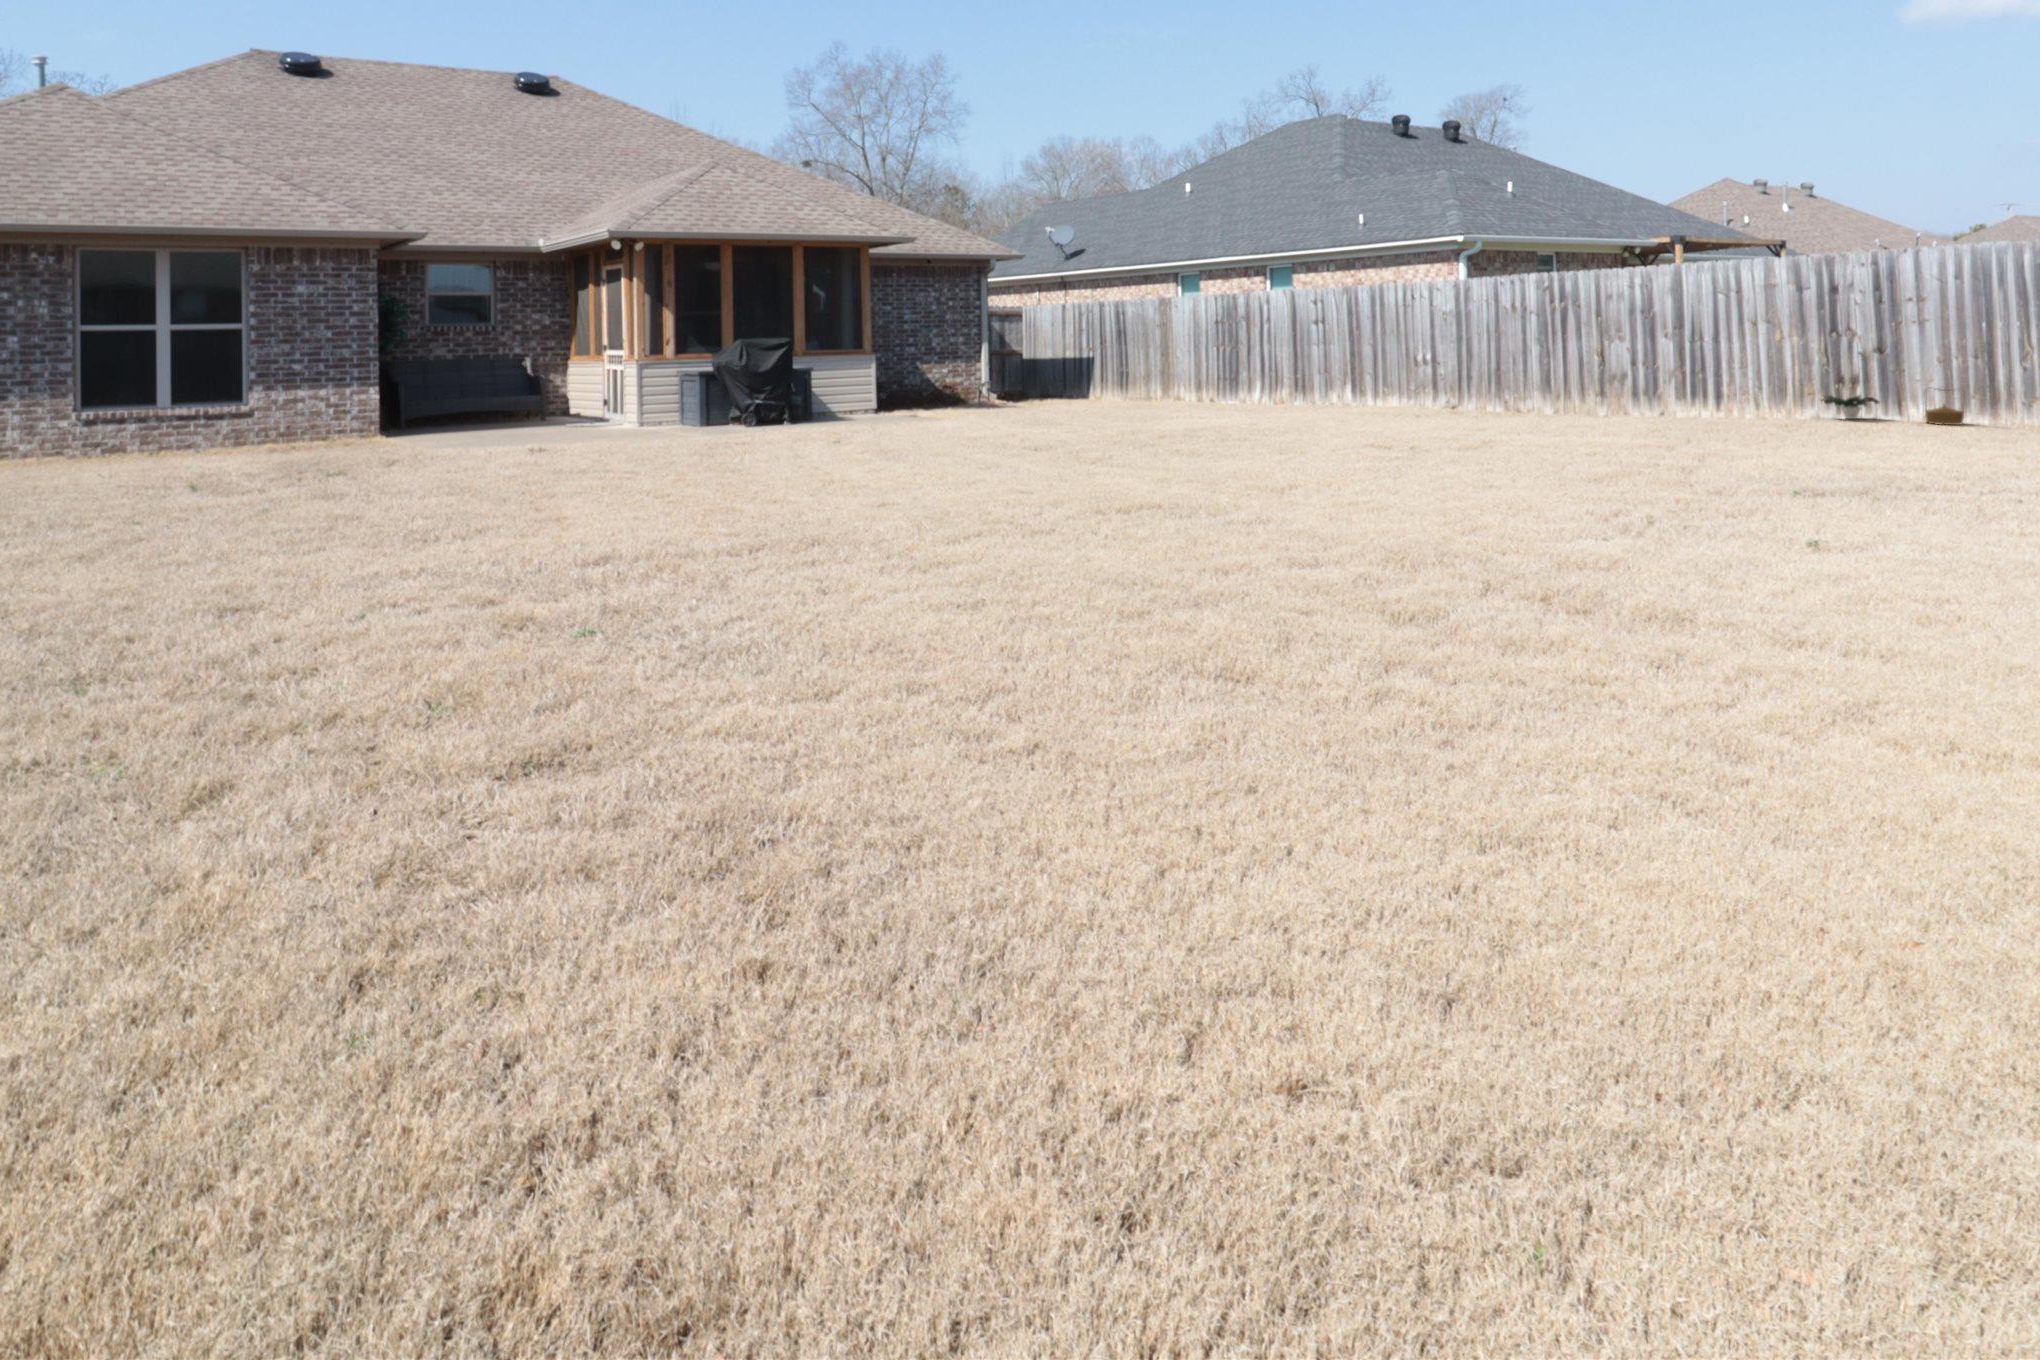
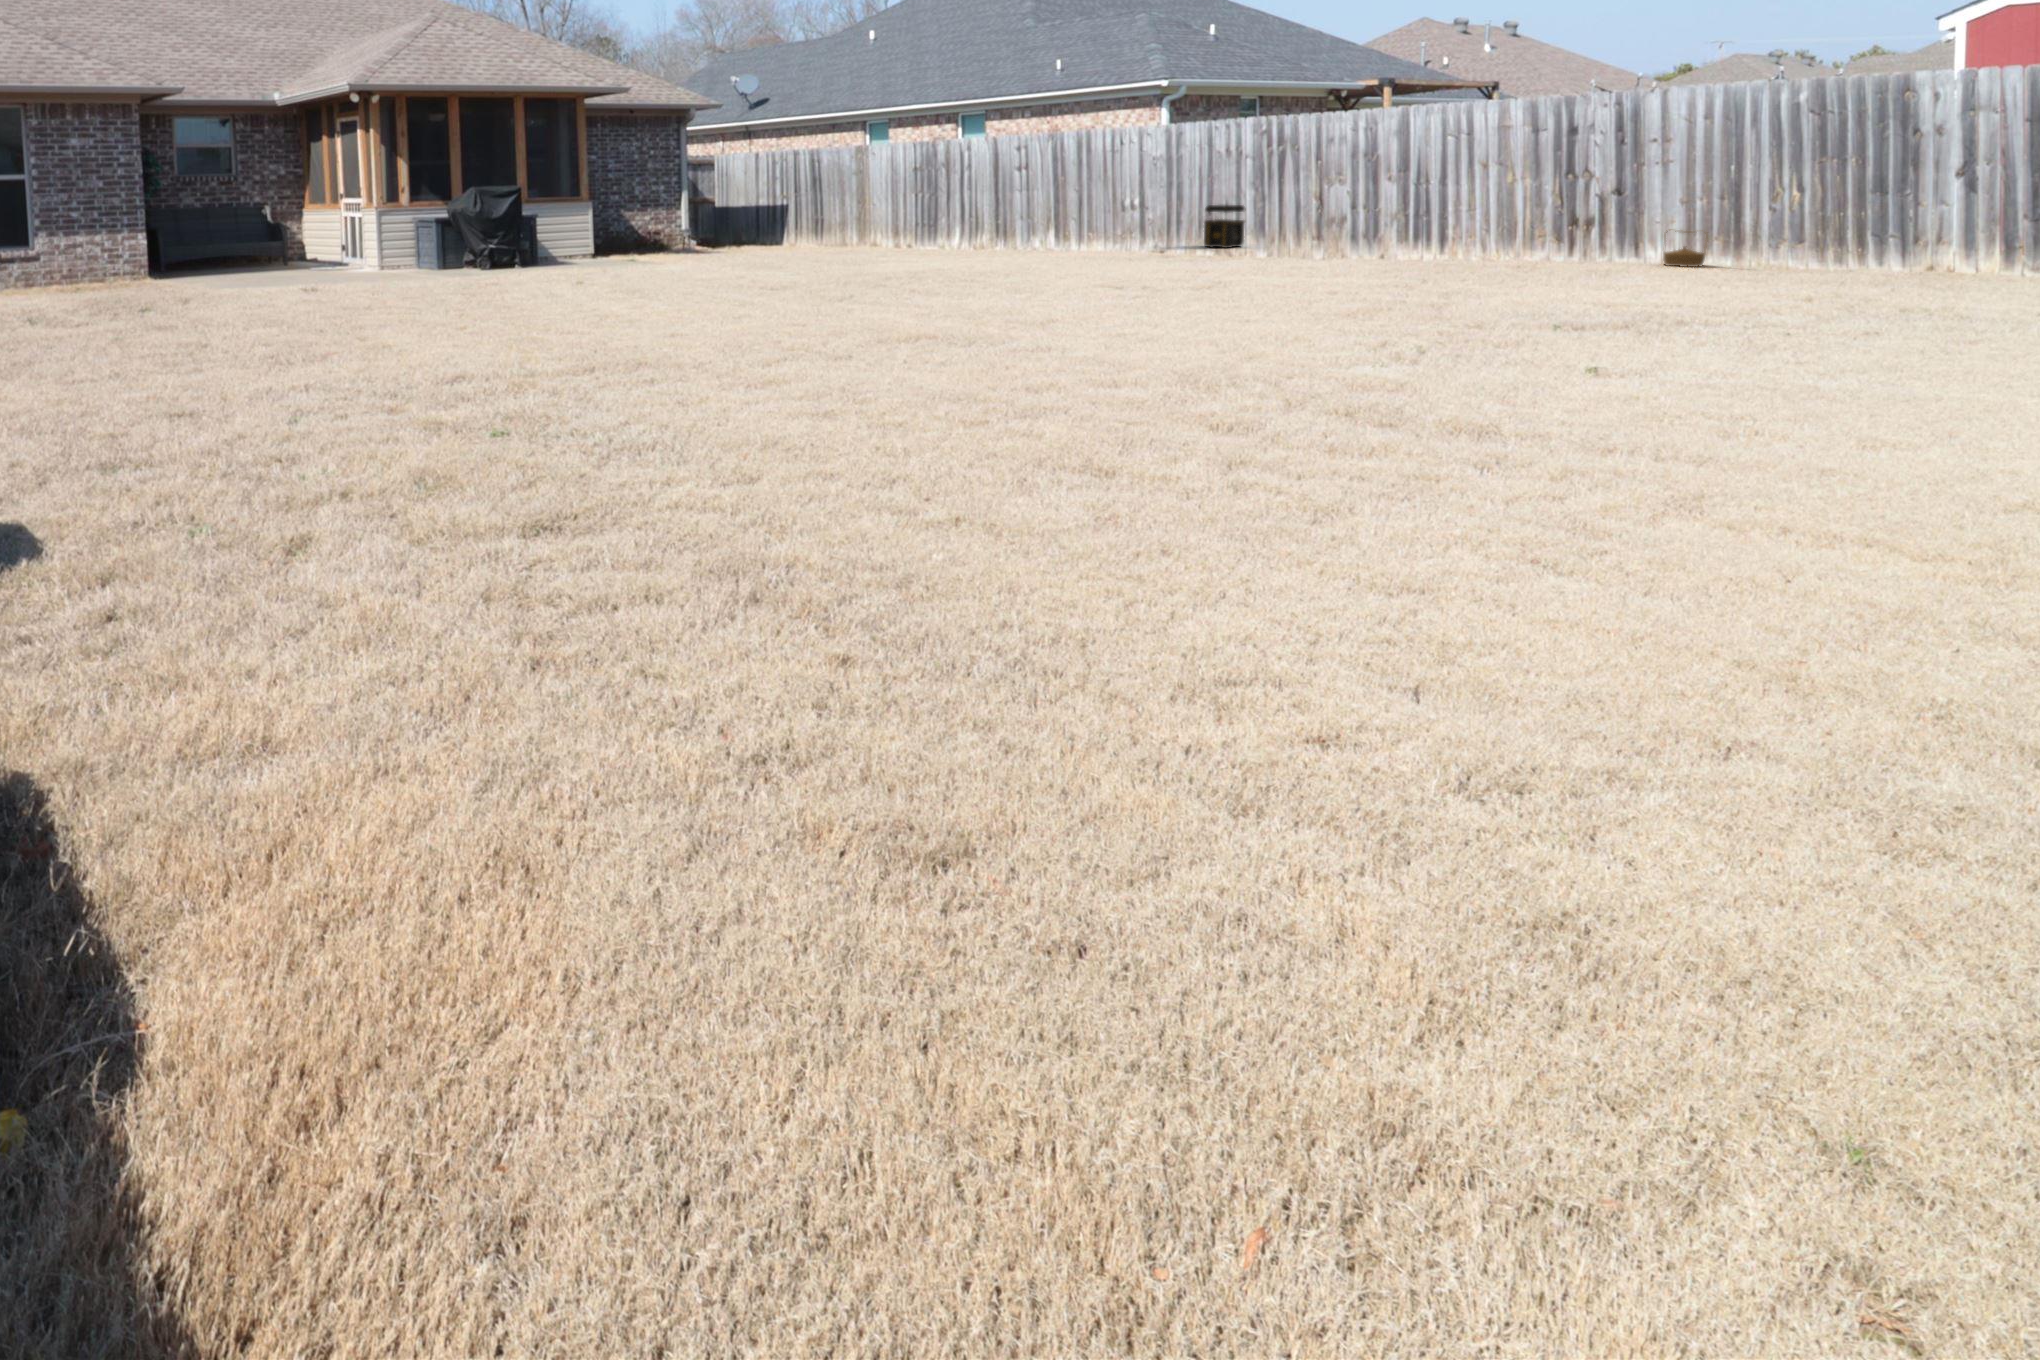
toolbox: none [1494,360,1534,404] -> present [1204,205,1245,248]
potted plant: present [1821,396,1879,419] -> none [1551,238,1614,261]

